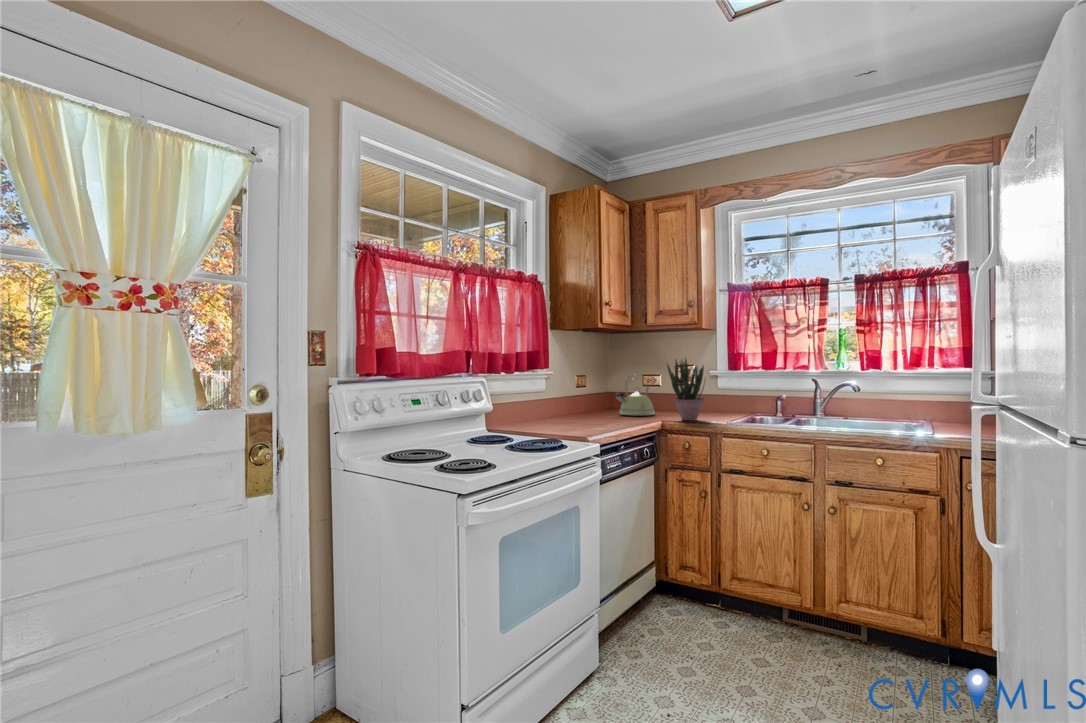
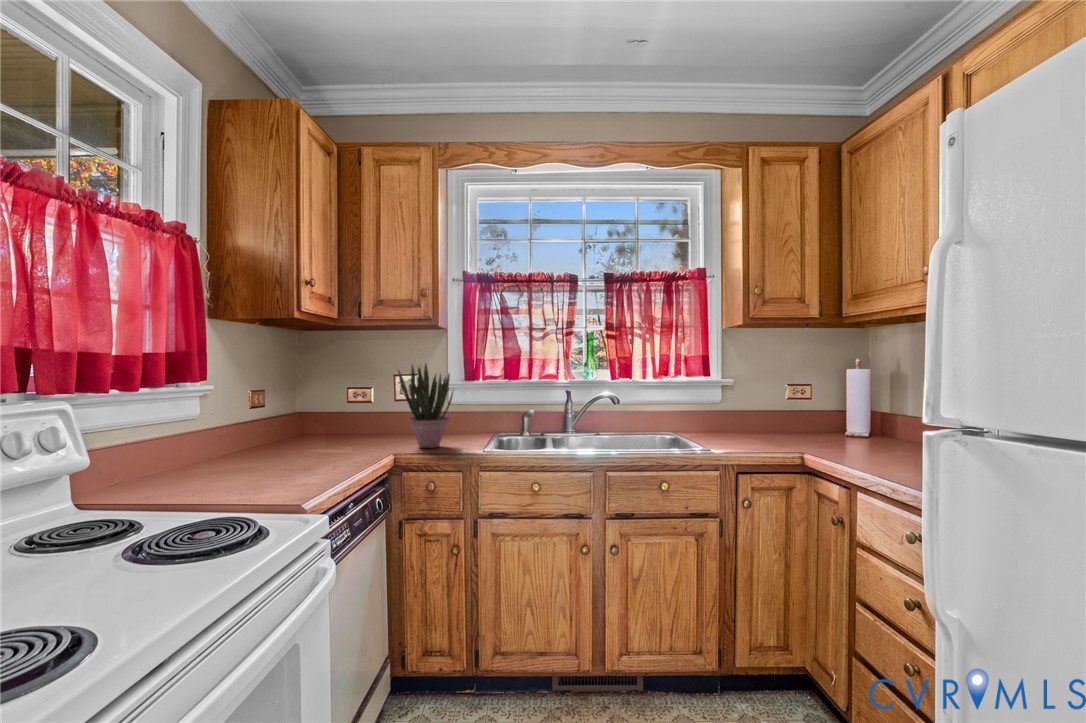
kettle: present [616,374,655,415] -> none [318,385,375,444]

